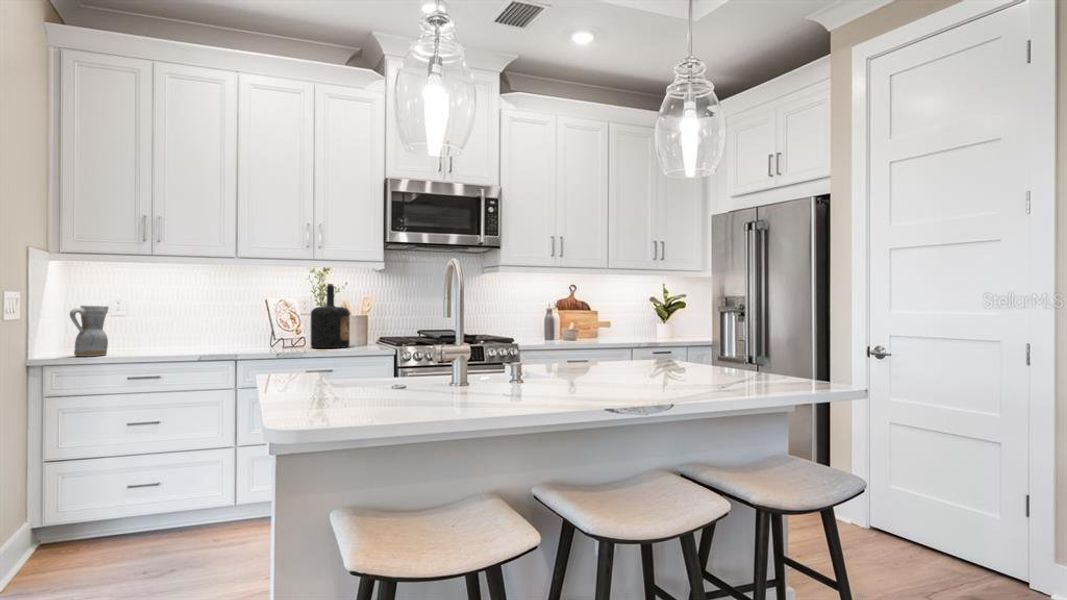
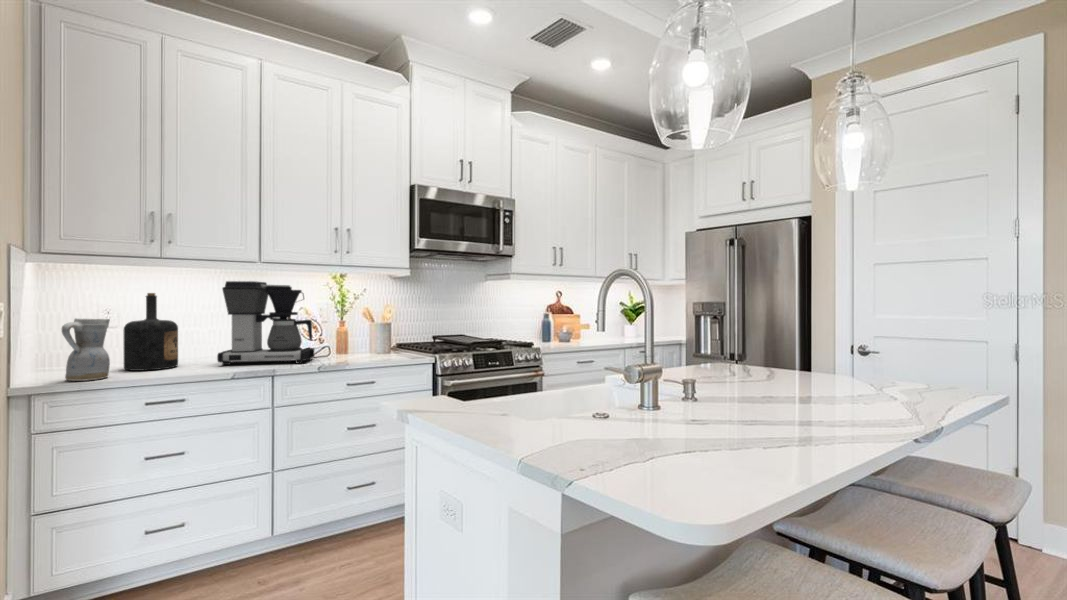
coffee maker: none [198,275,285,350] -> present [217,281,314,365]
bottle: present [311,284,350,348] -> present [123,293,178,371]

